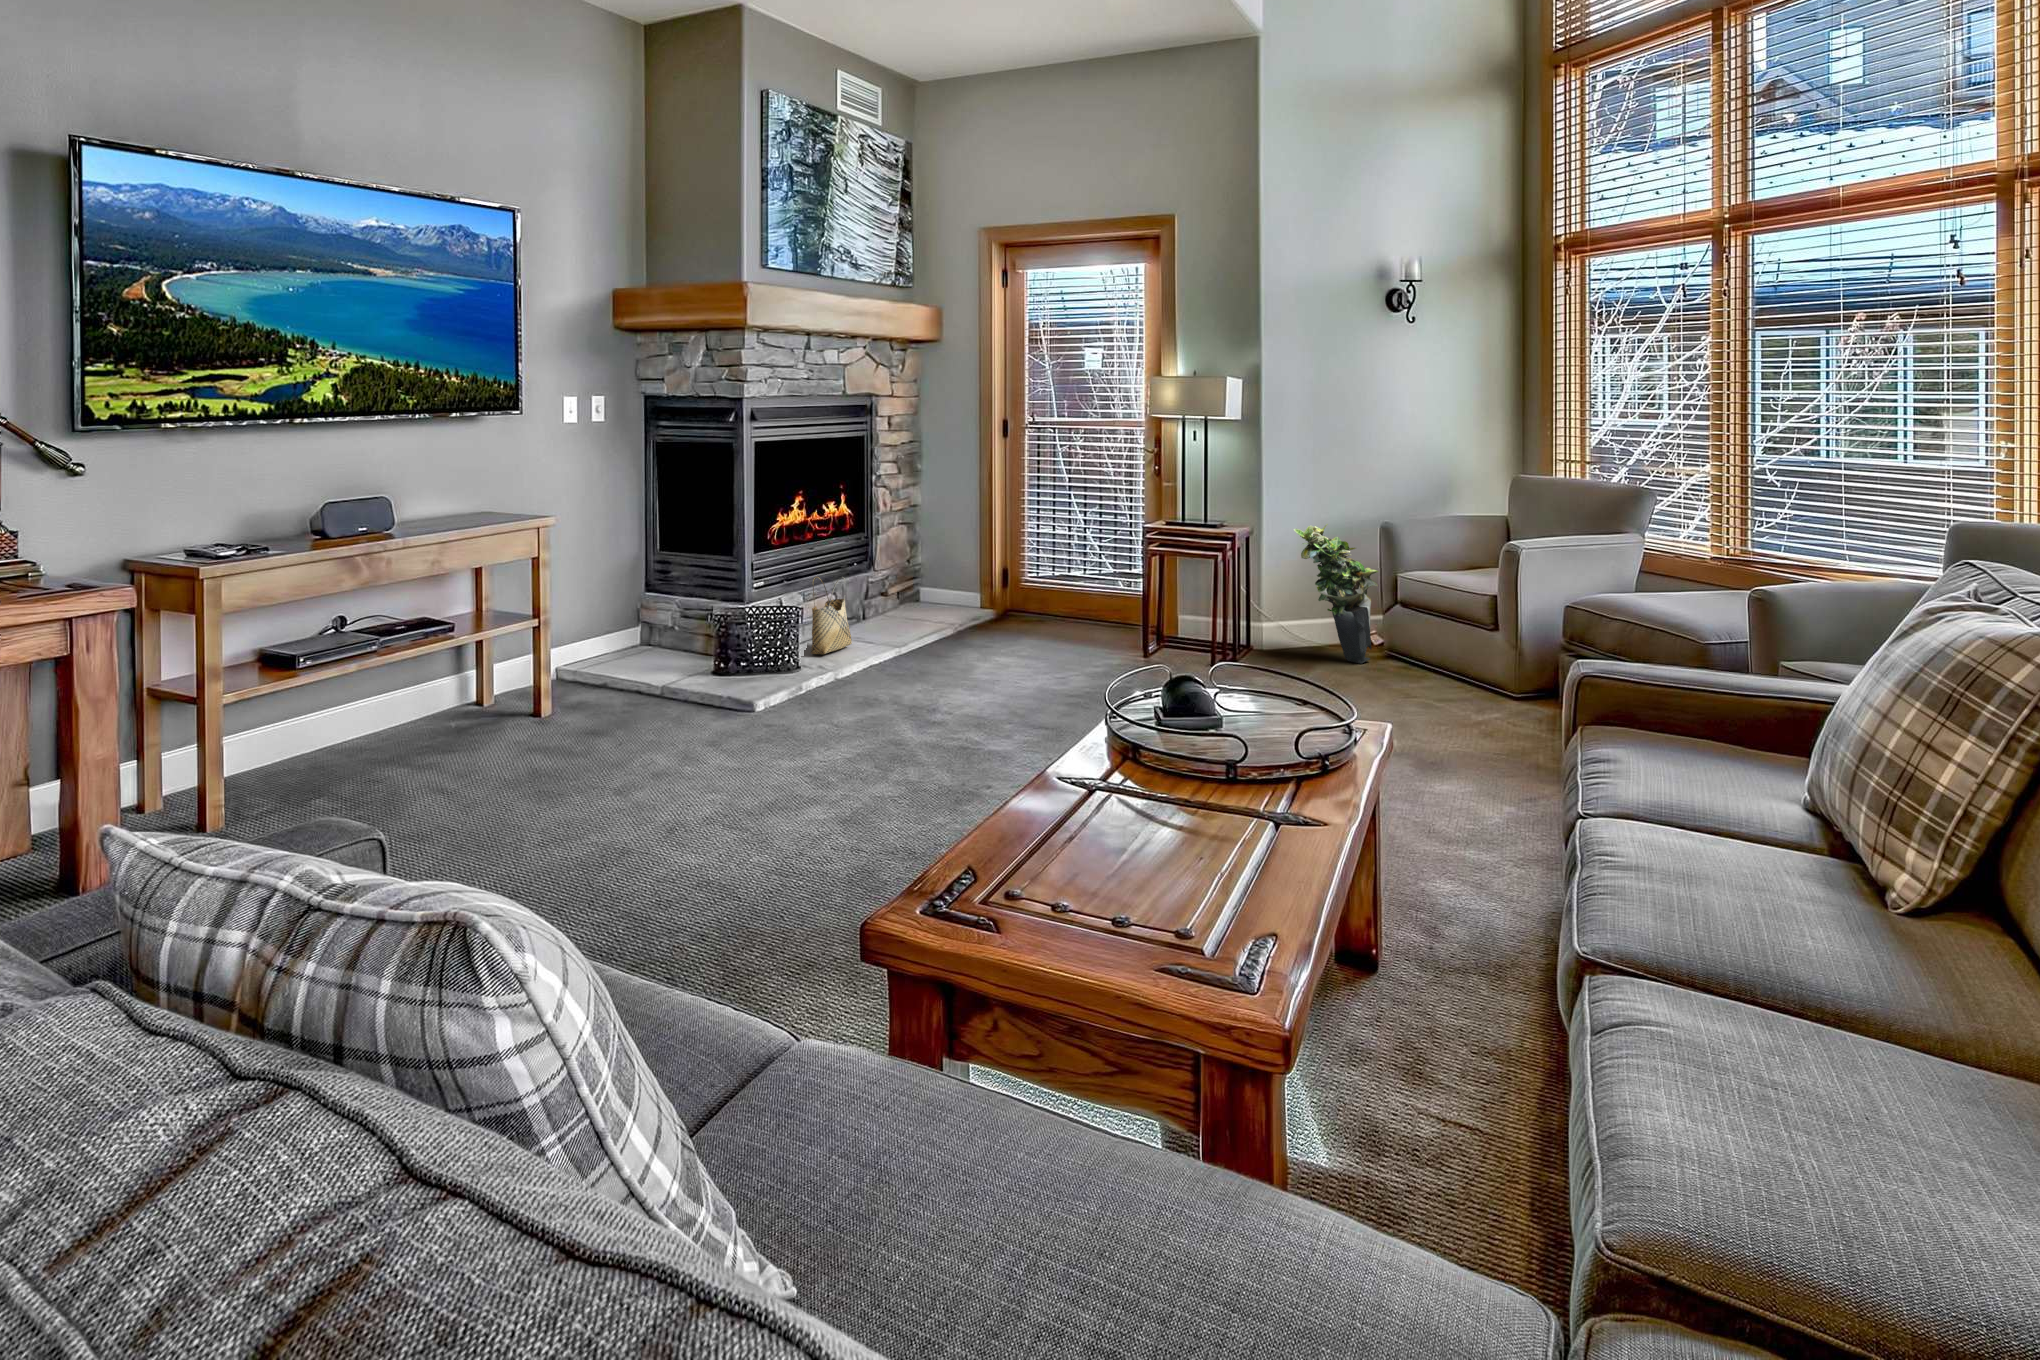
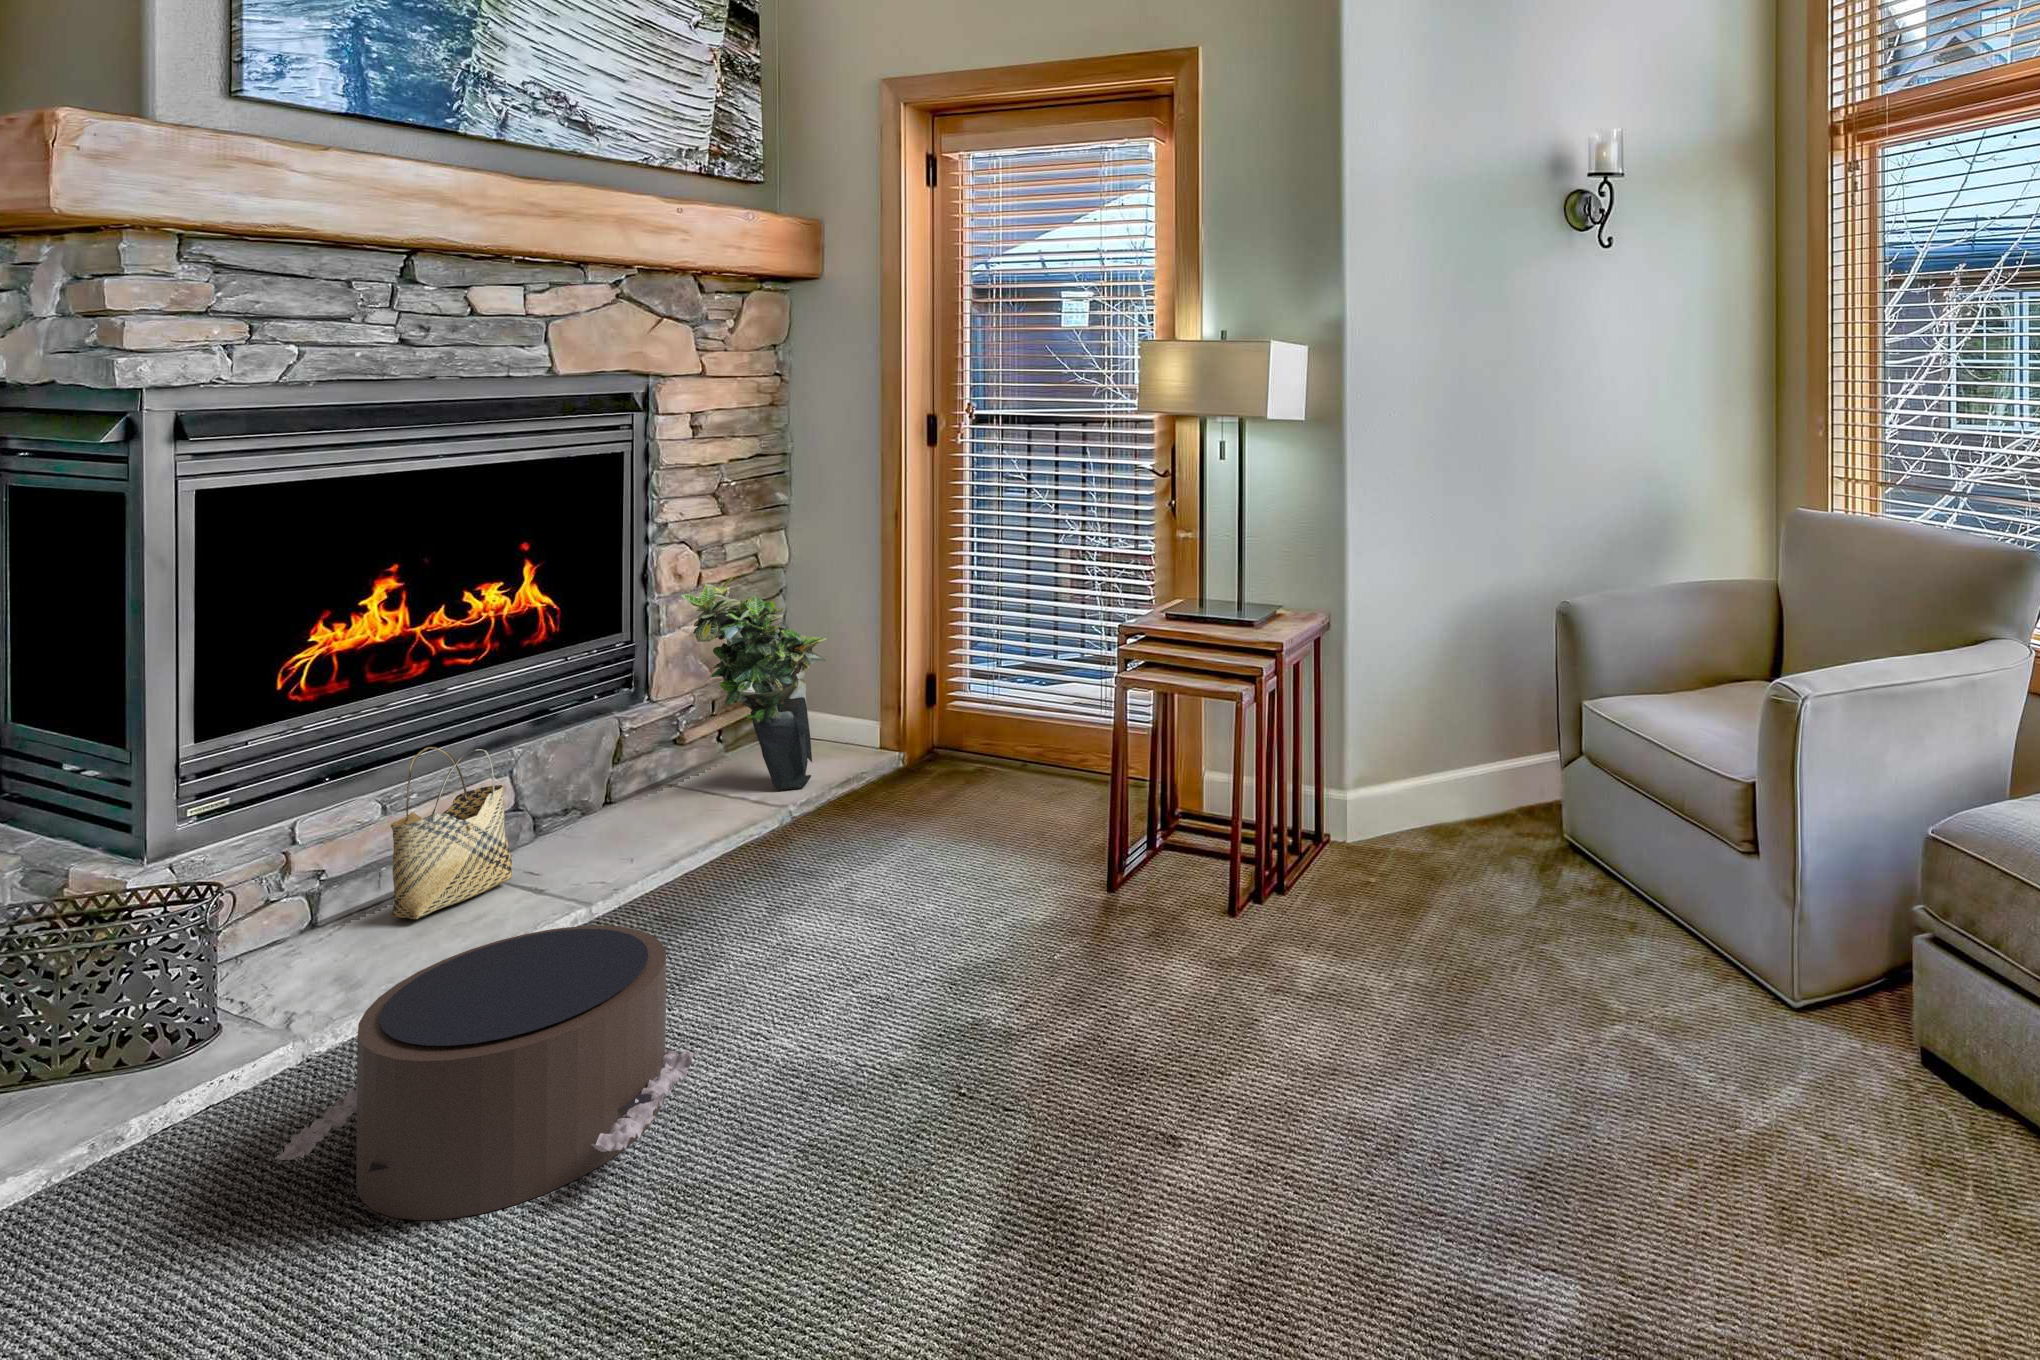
potted plant: present [1294,524,1378,664] -> present [681,577,827,790]
pouf: none [873,637,1008,724] -> present [276,925,699,1220]

